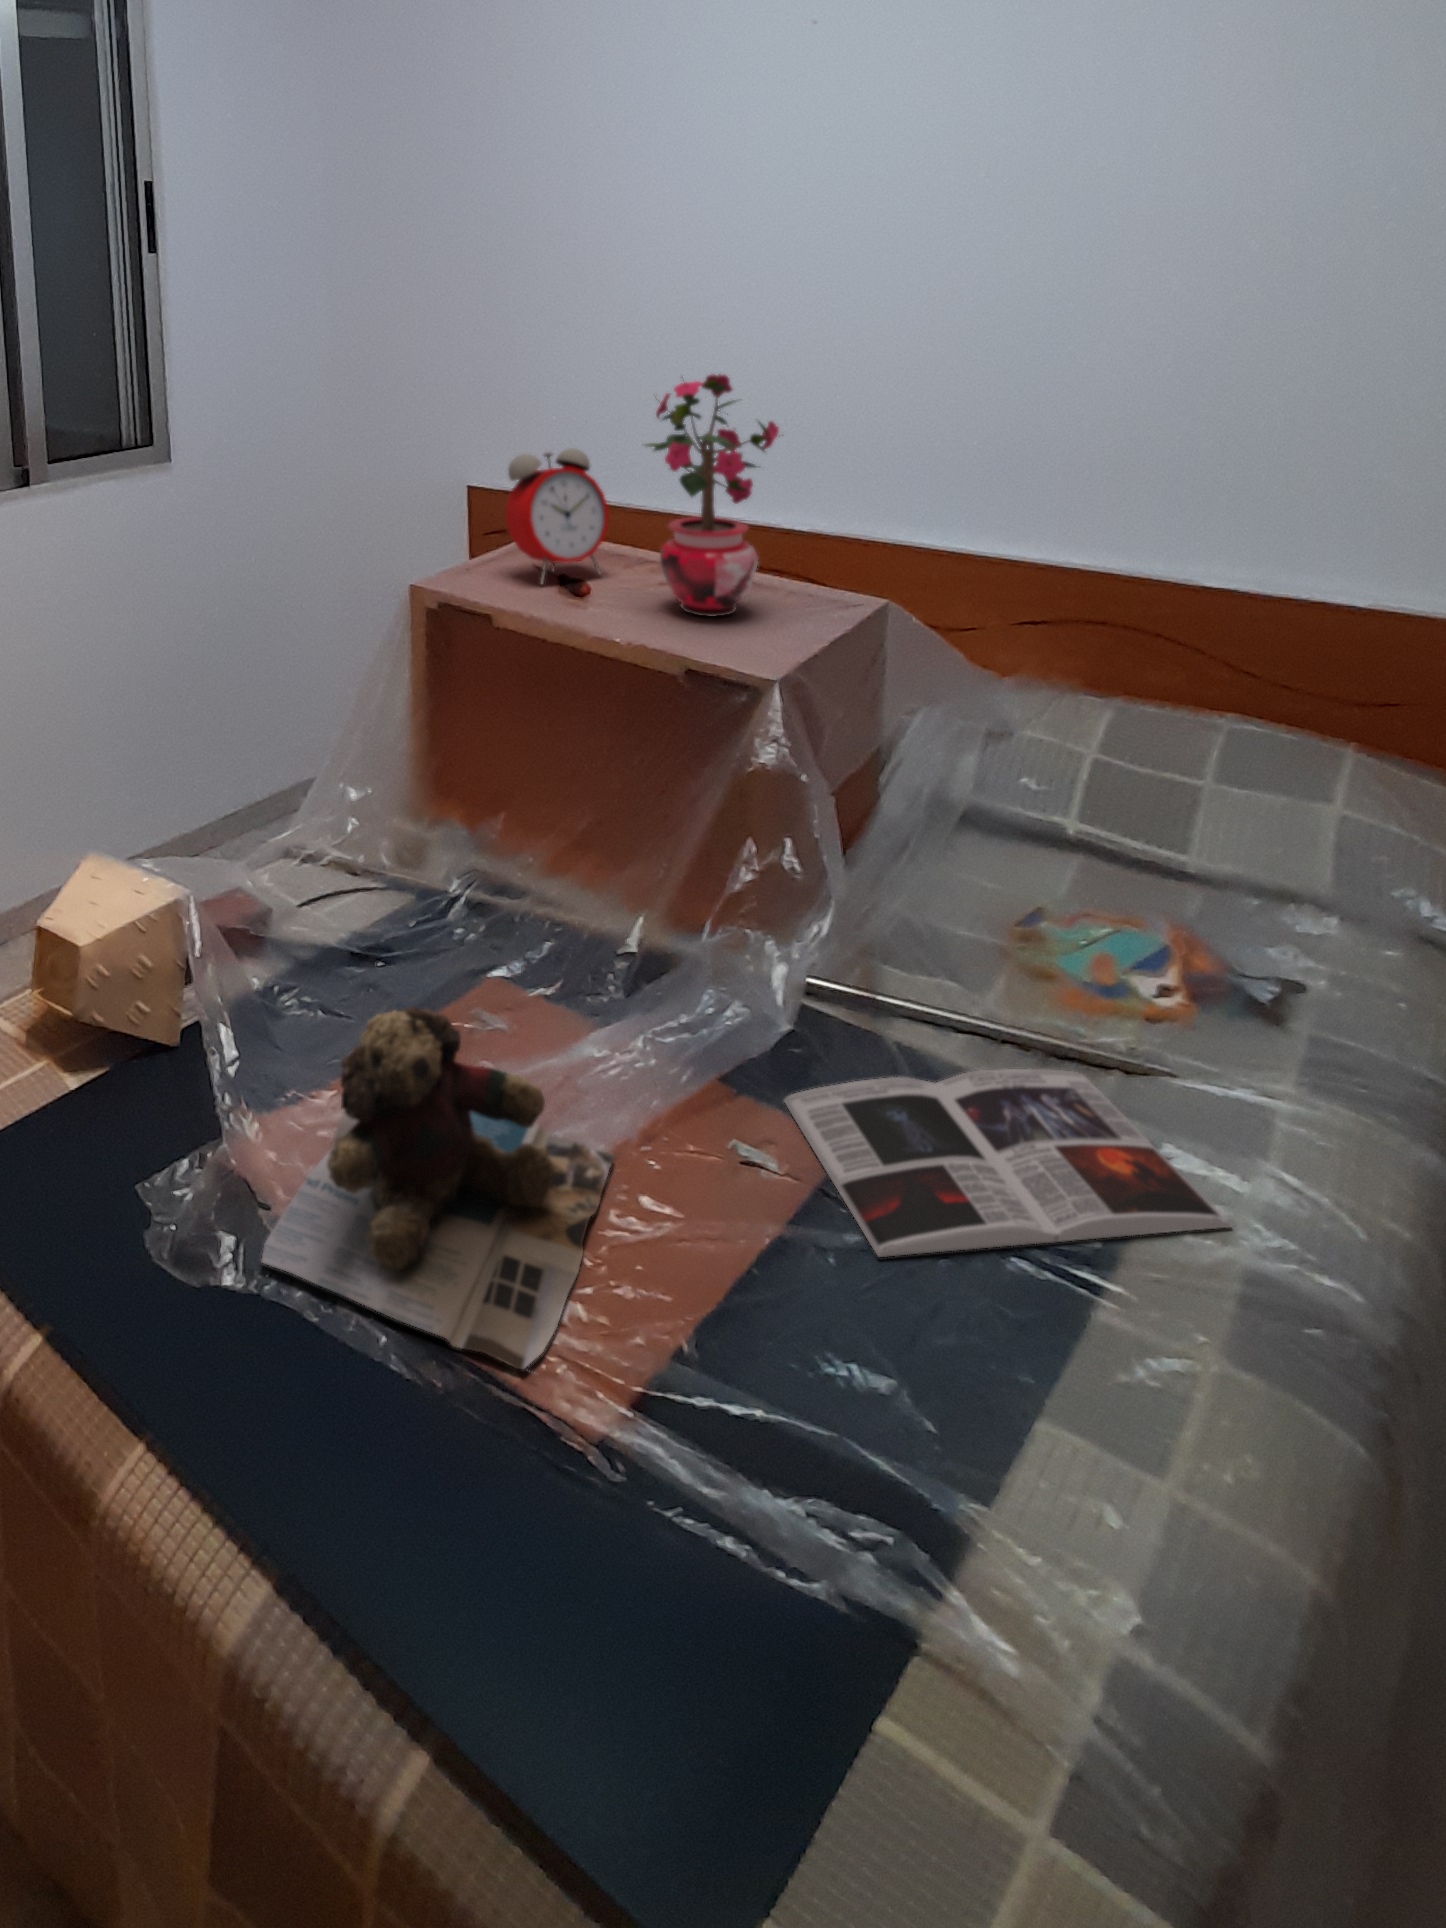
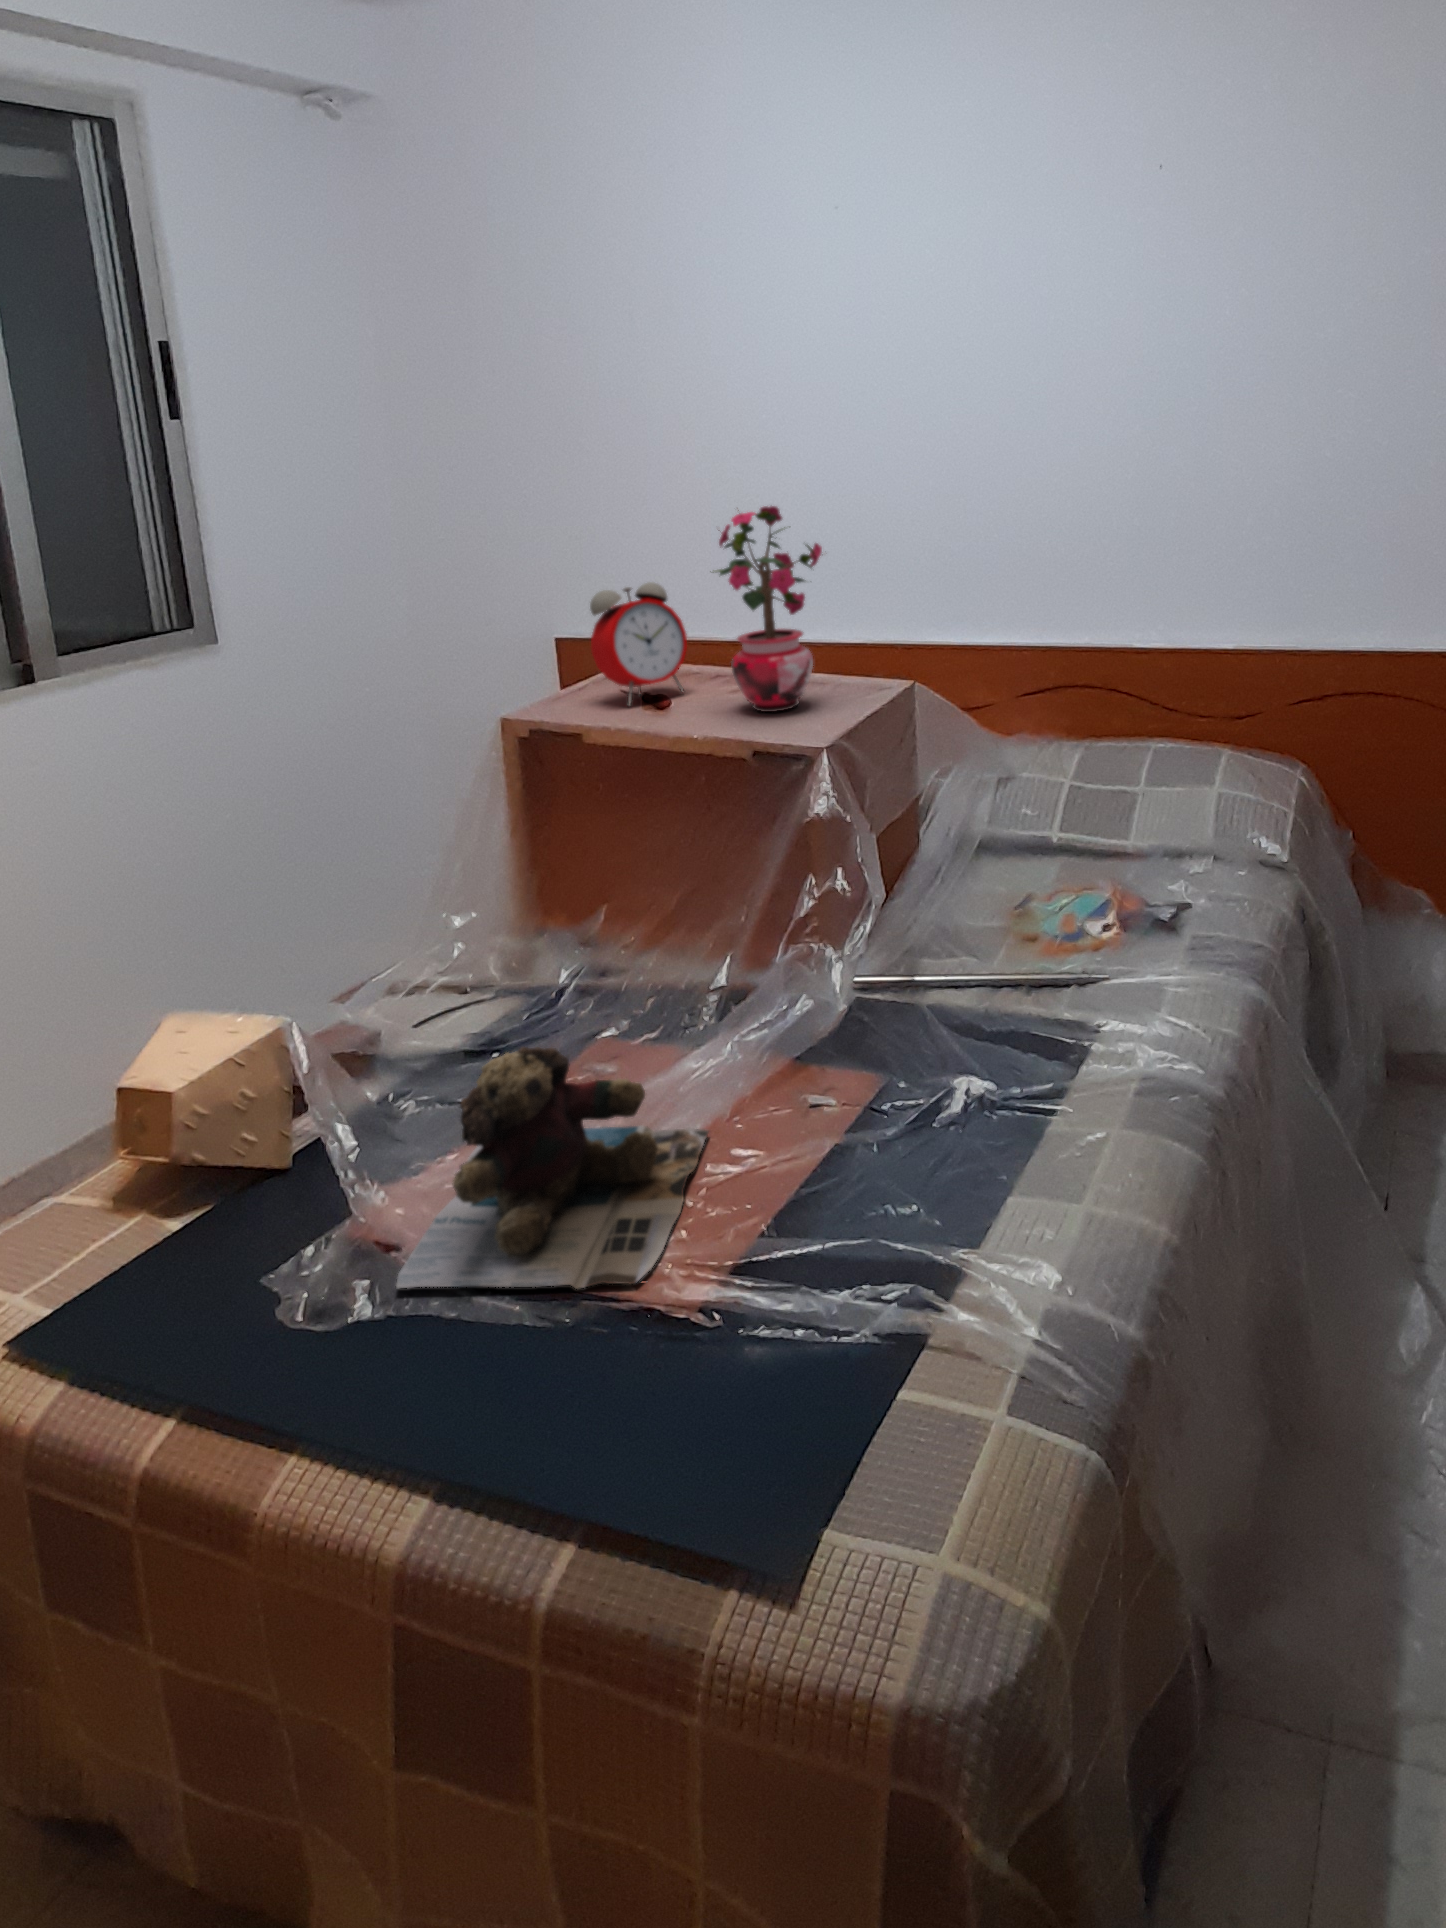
magazine: present [784,1069,1232,1257] -> none [843,991,1133,1136]

